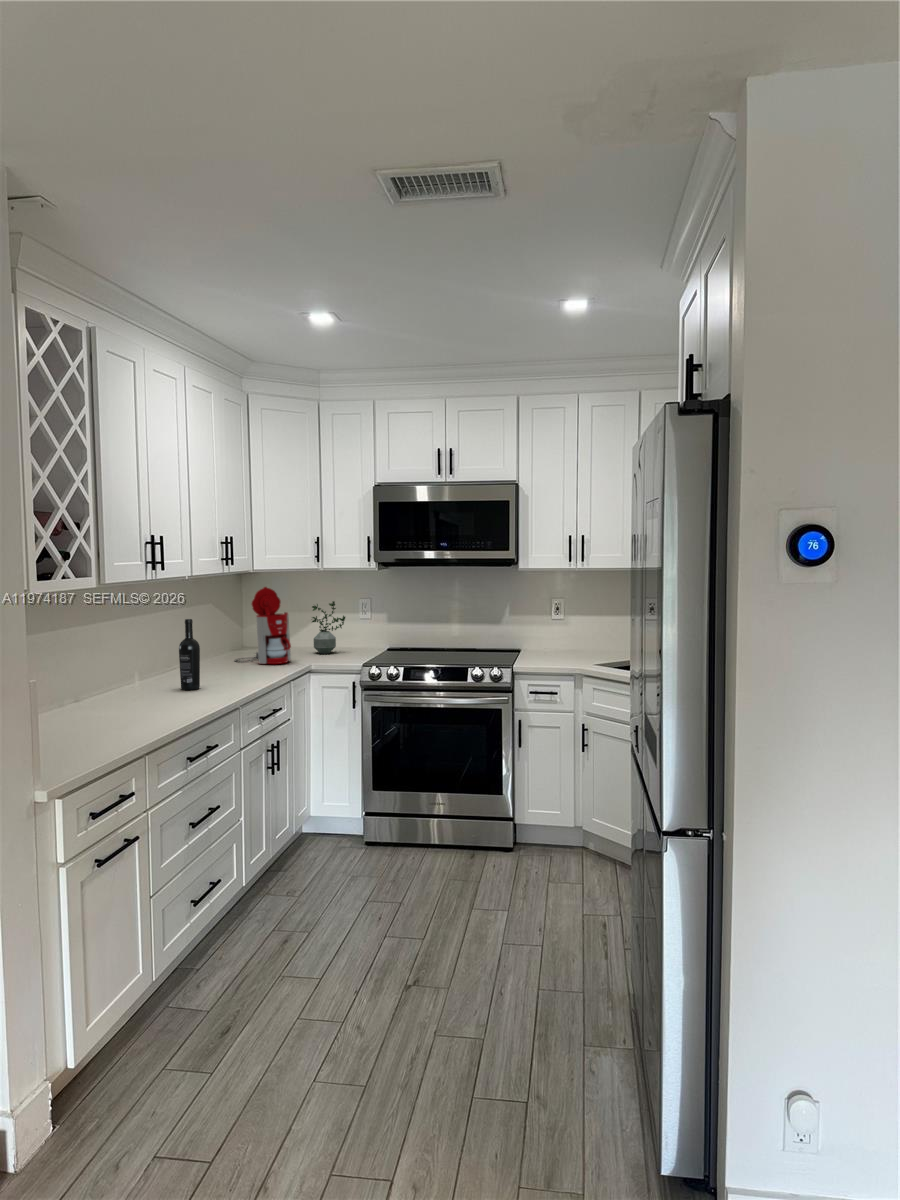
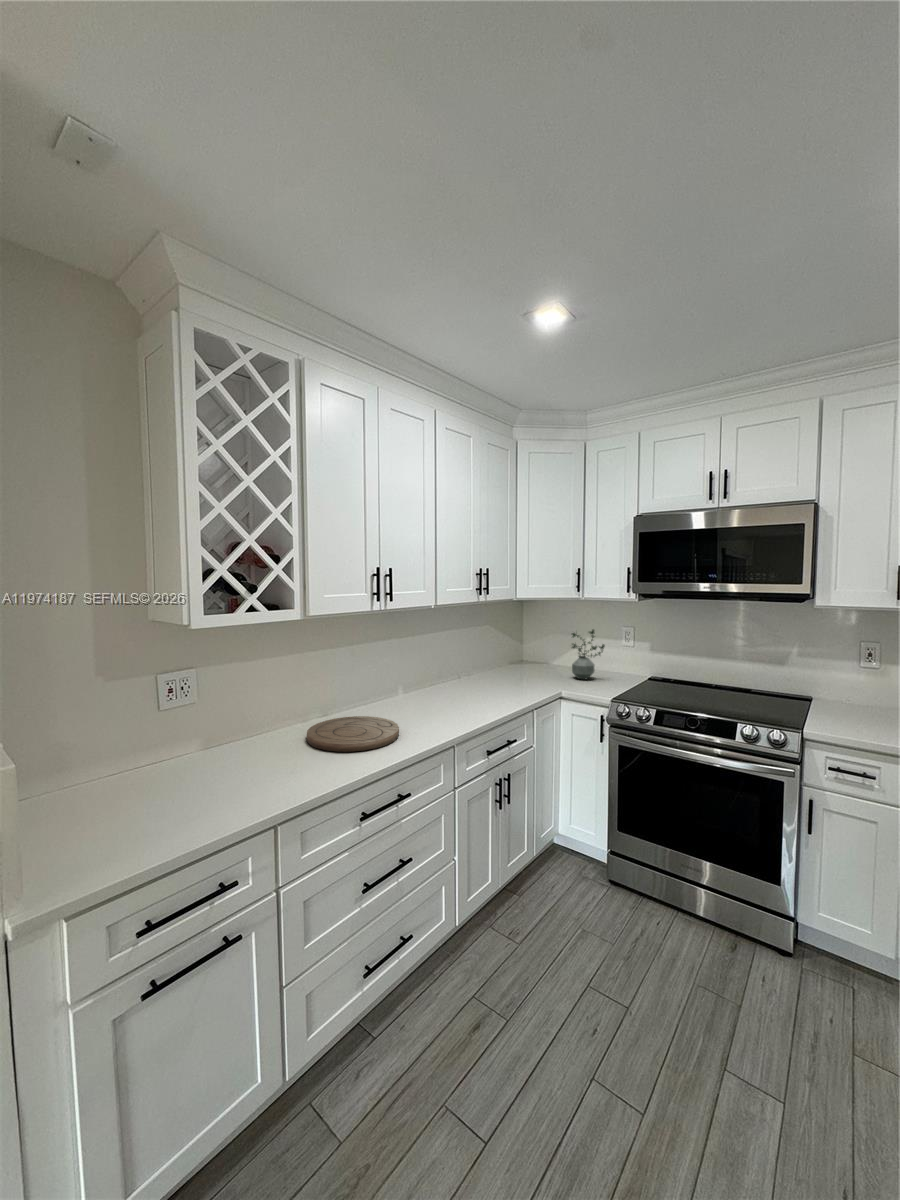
coffee maker: present [235,587,291,664] -> none [495,614,544,689]
wine bottle: present [179,619,200,690] -> none [415,646,434,715]
cutting board: none [88,693,188,719] -> present [307,716,399,752]

